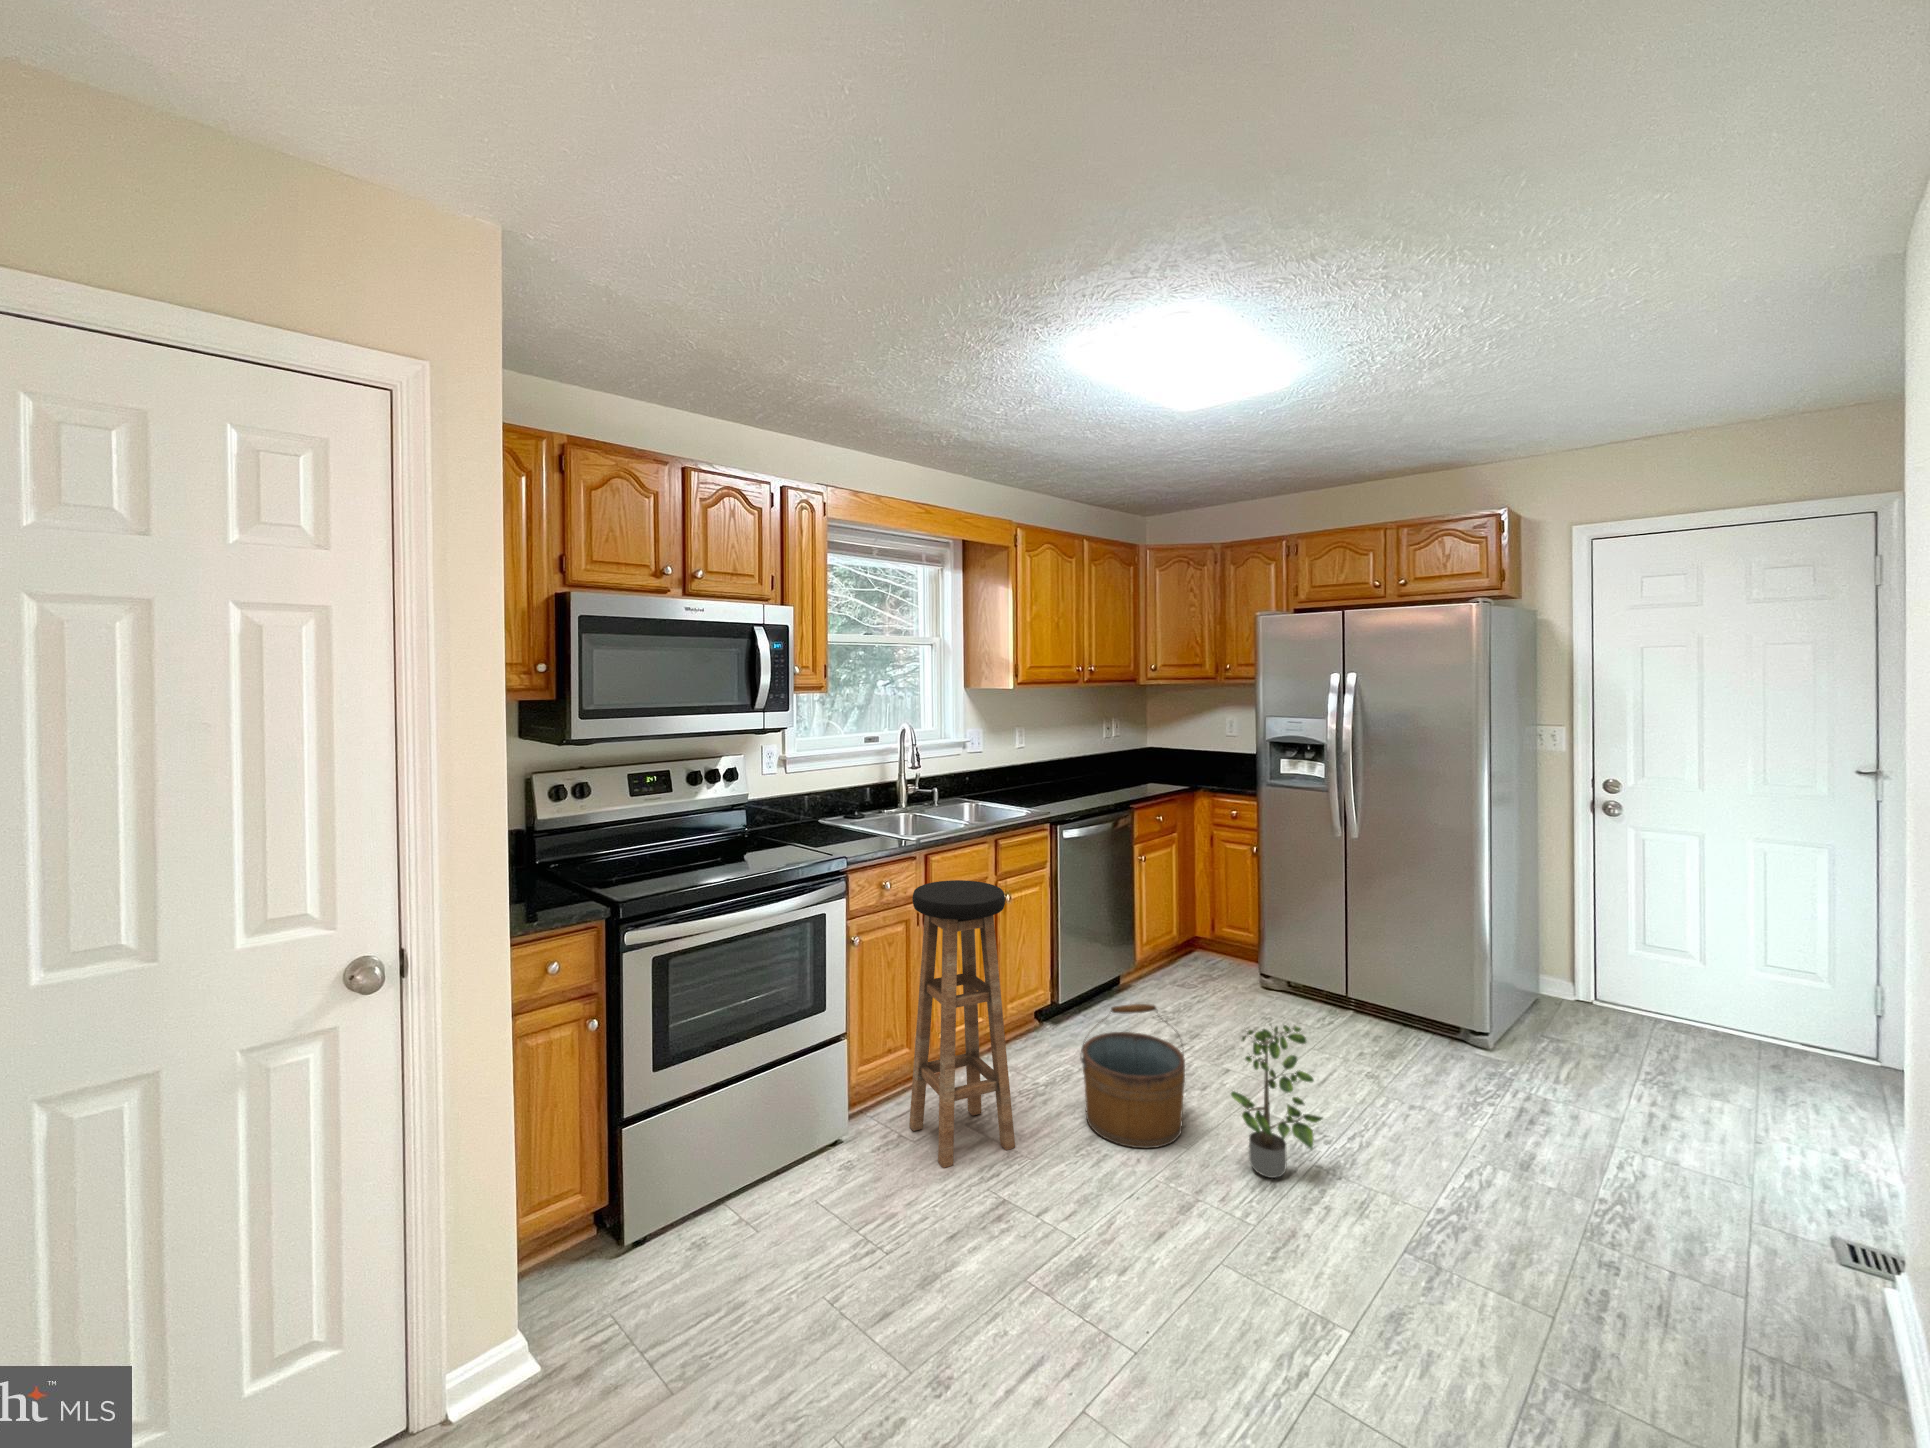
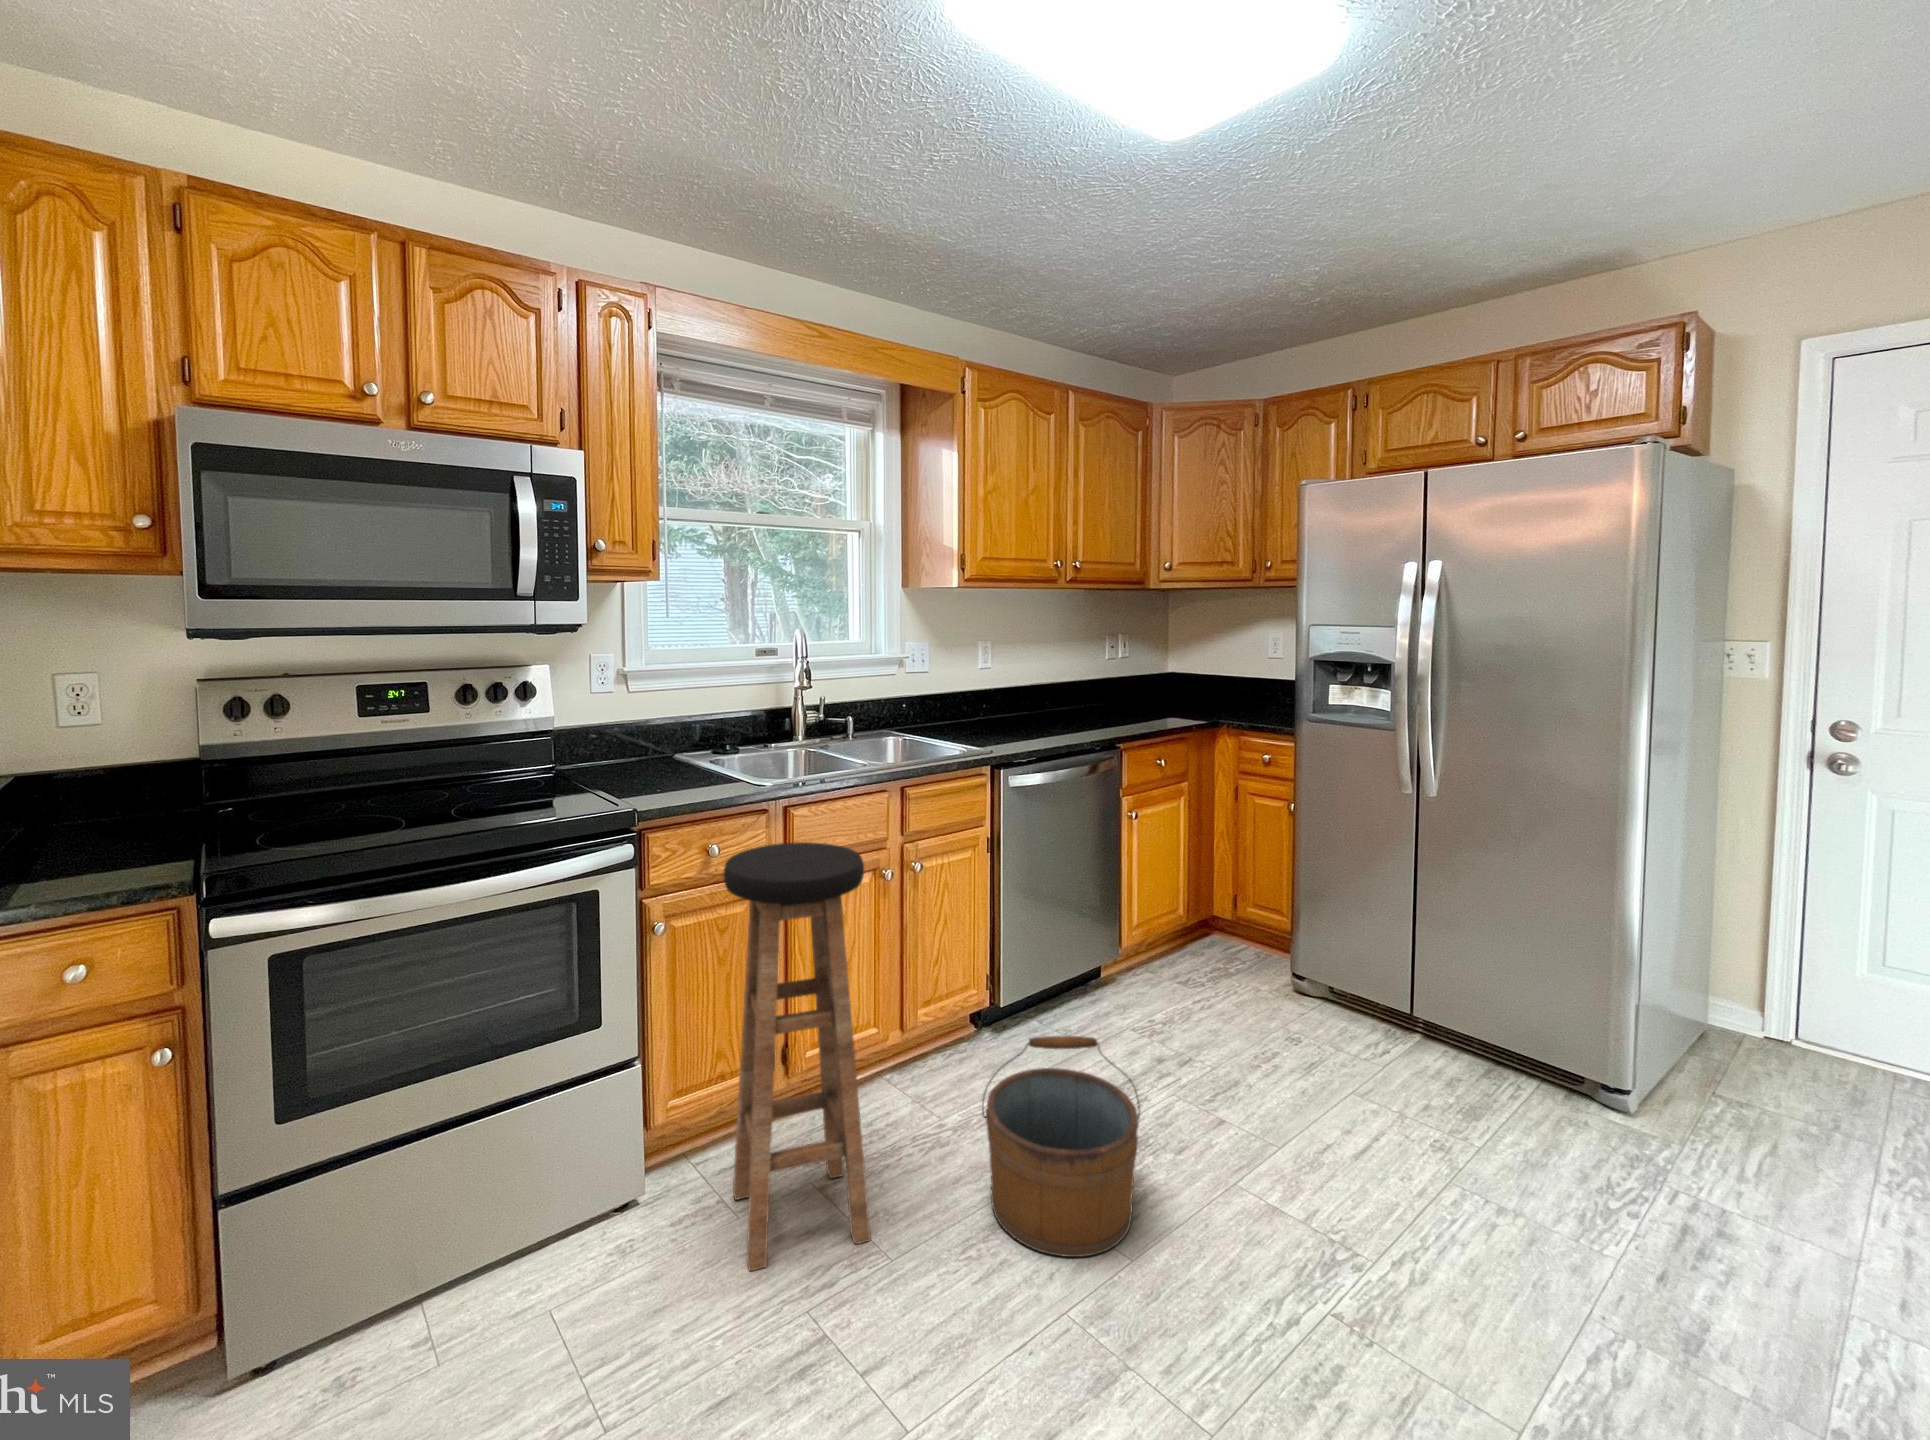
potted plant: present [1231,1024,1323,1178] -> none [1196,1087,1352,1334]

